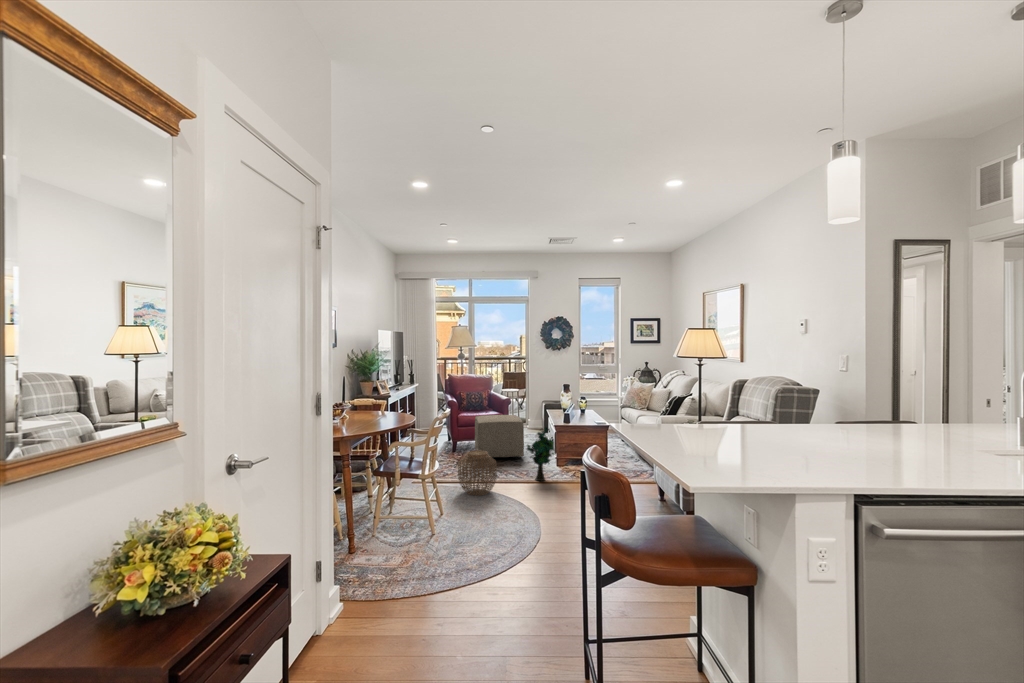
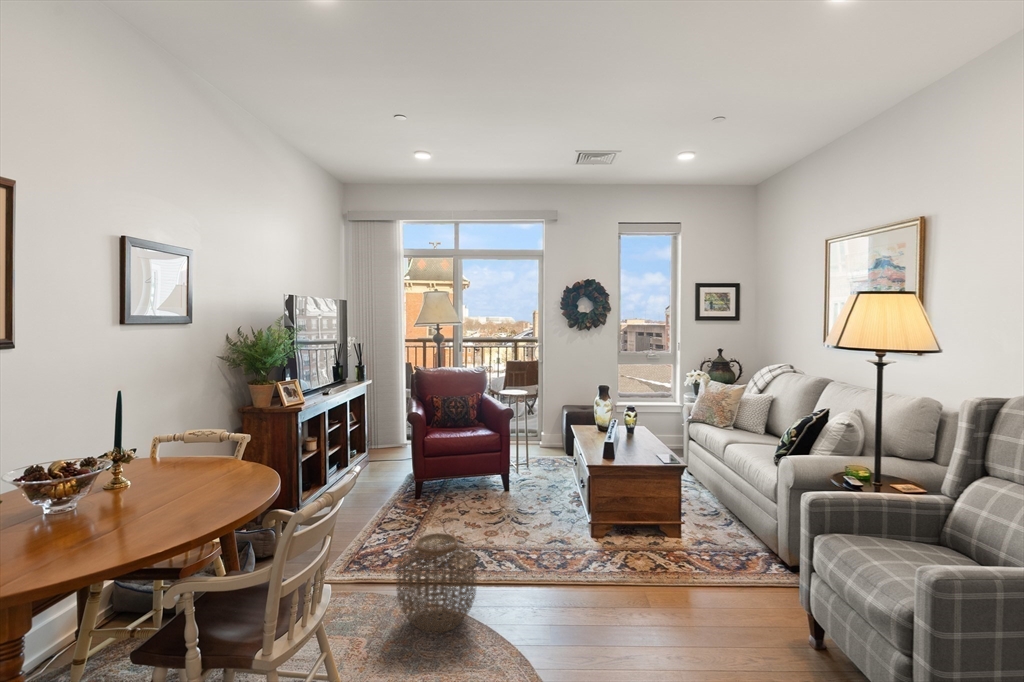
ottoman: present [475,415,524,459] -> none [453,437,533,519]
decorative plant: present [527,428,555,481] -> none [535,479,594,583]

